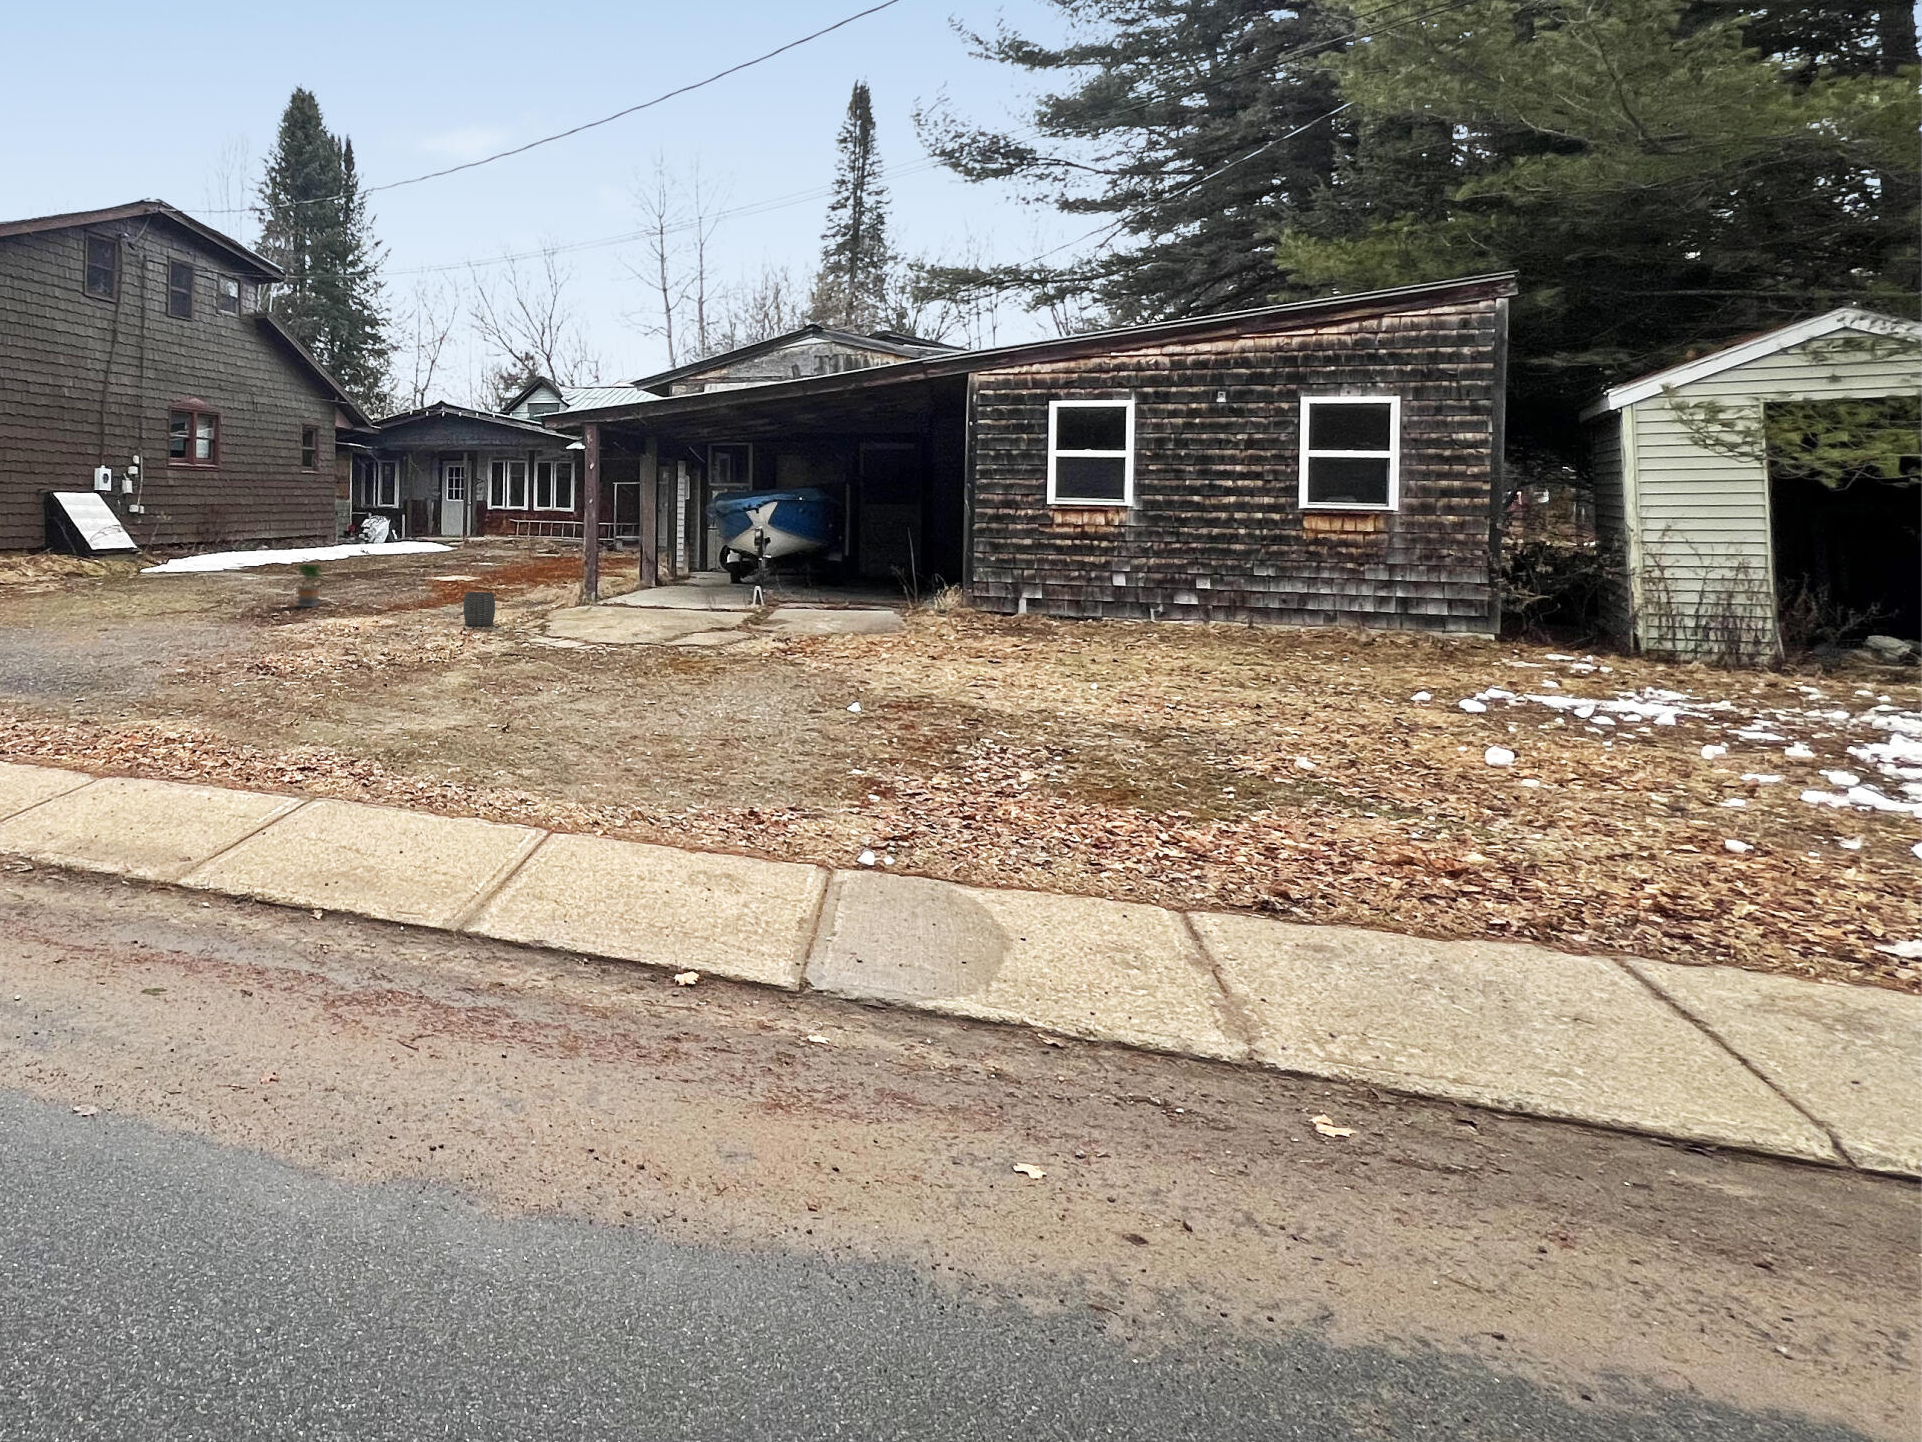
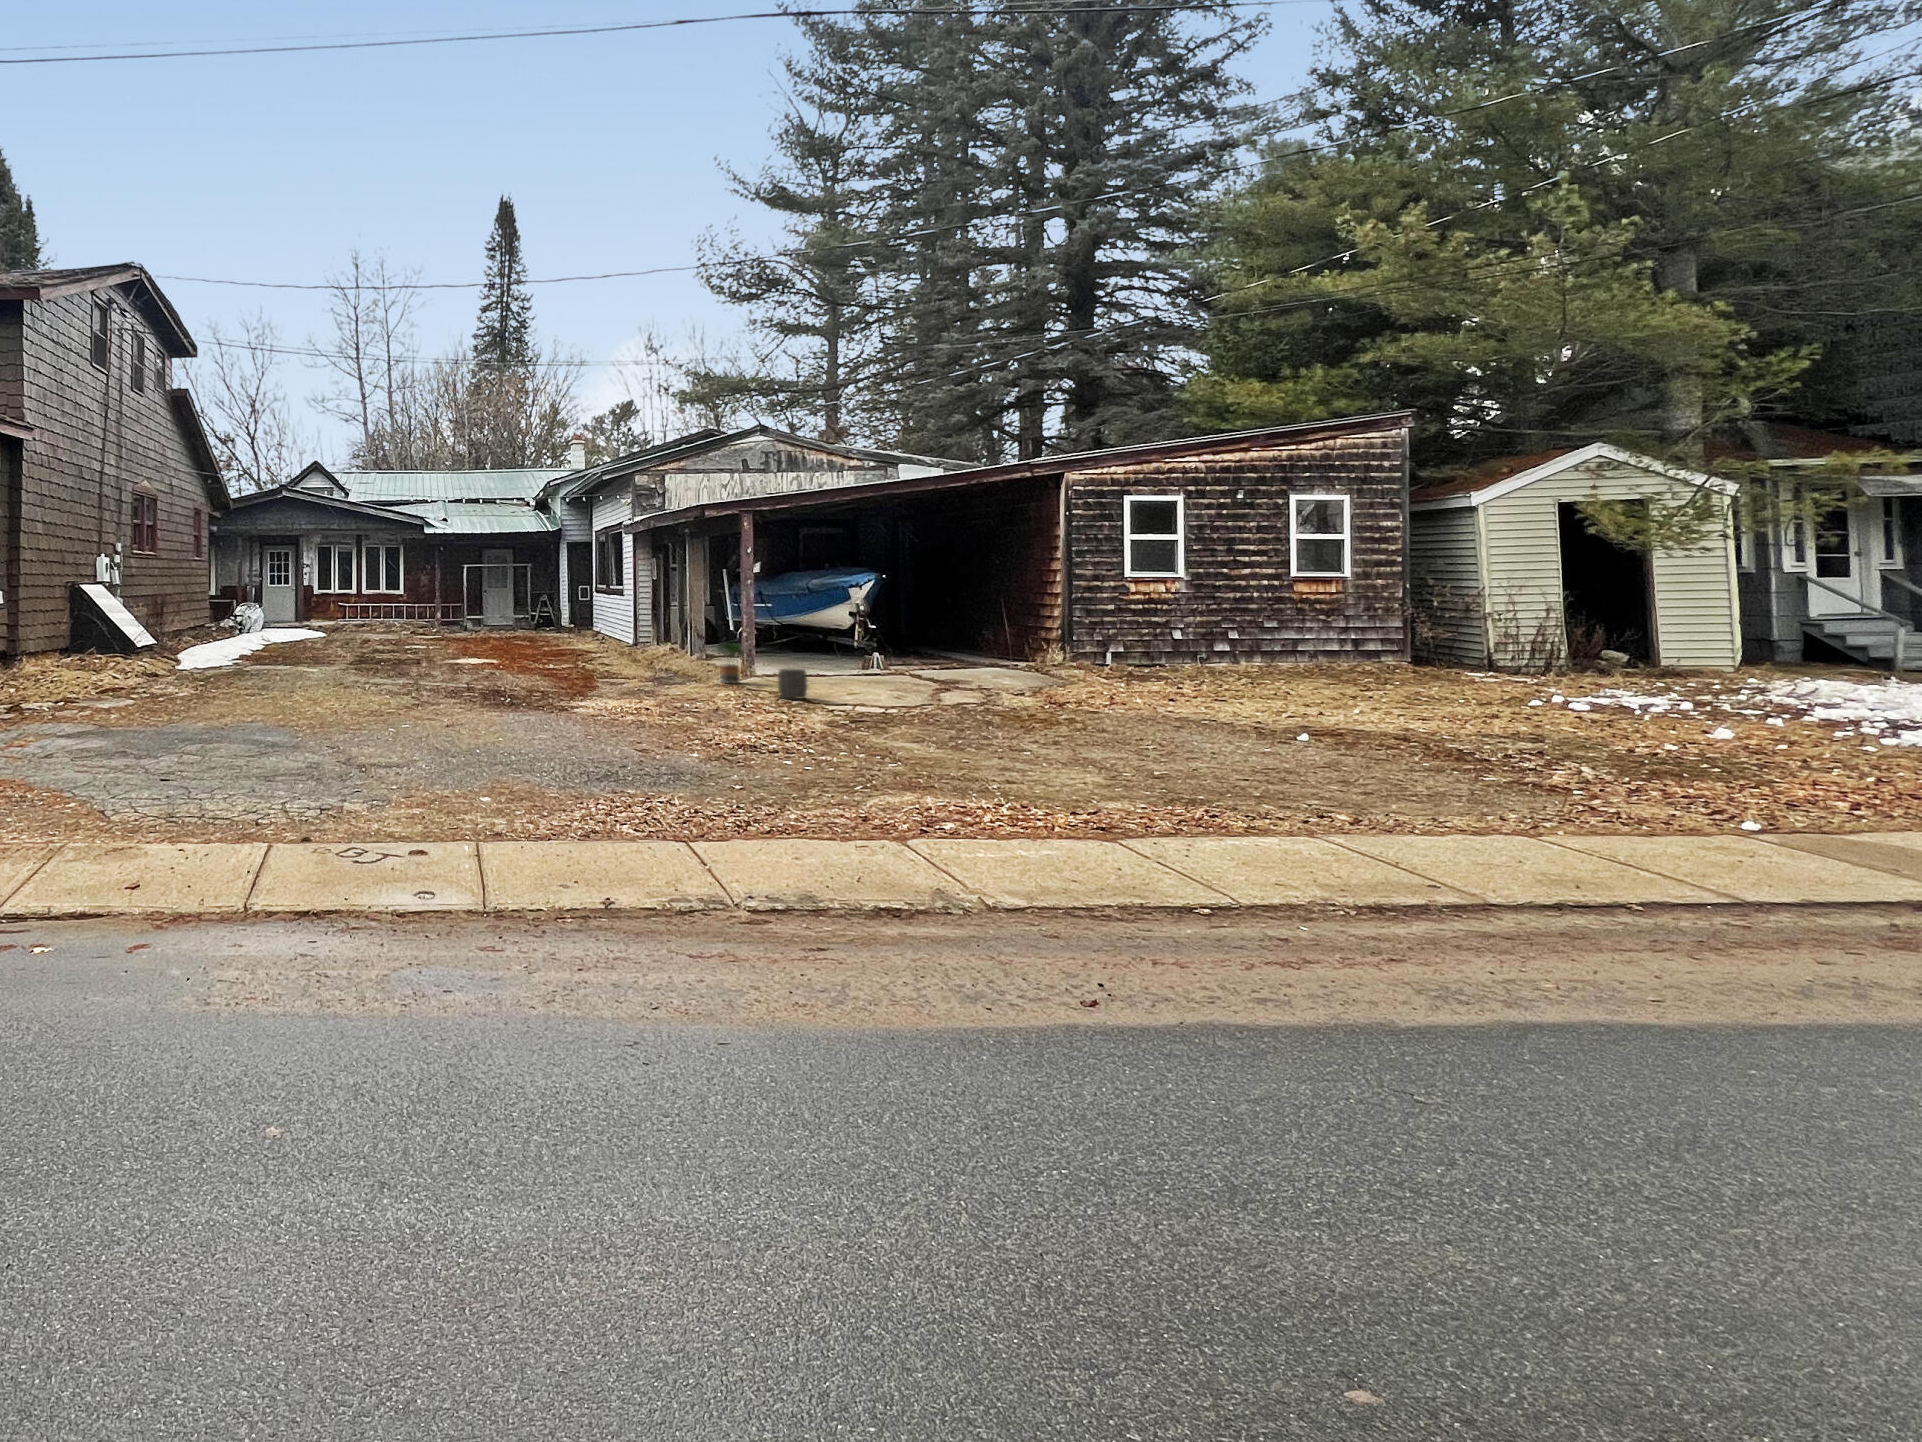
potted tree: present [298,564,324,607] -> present [718,643,744,684]

